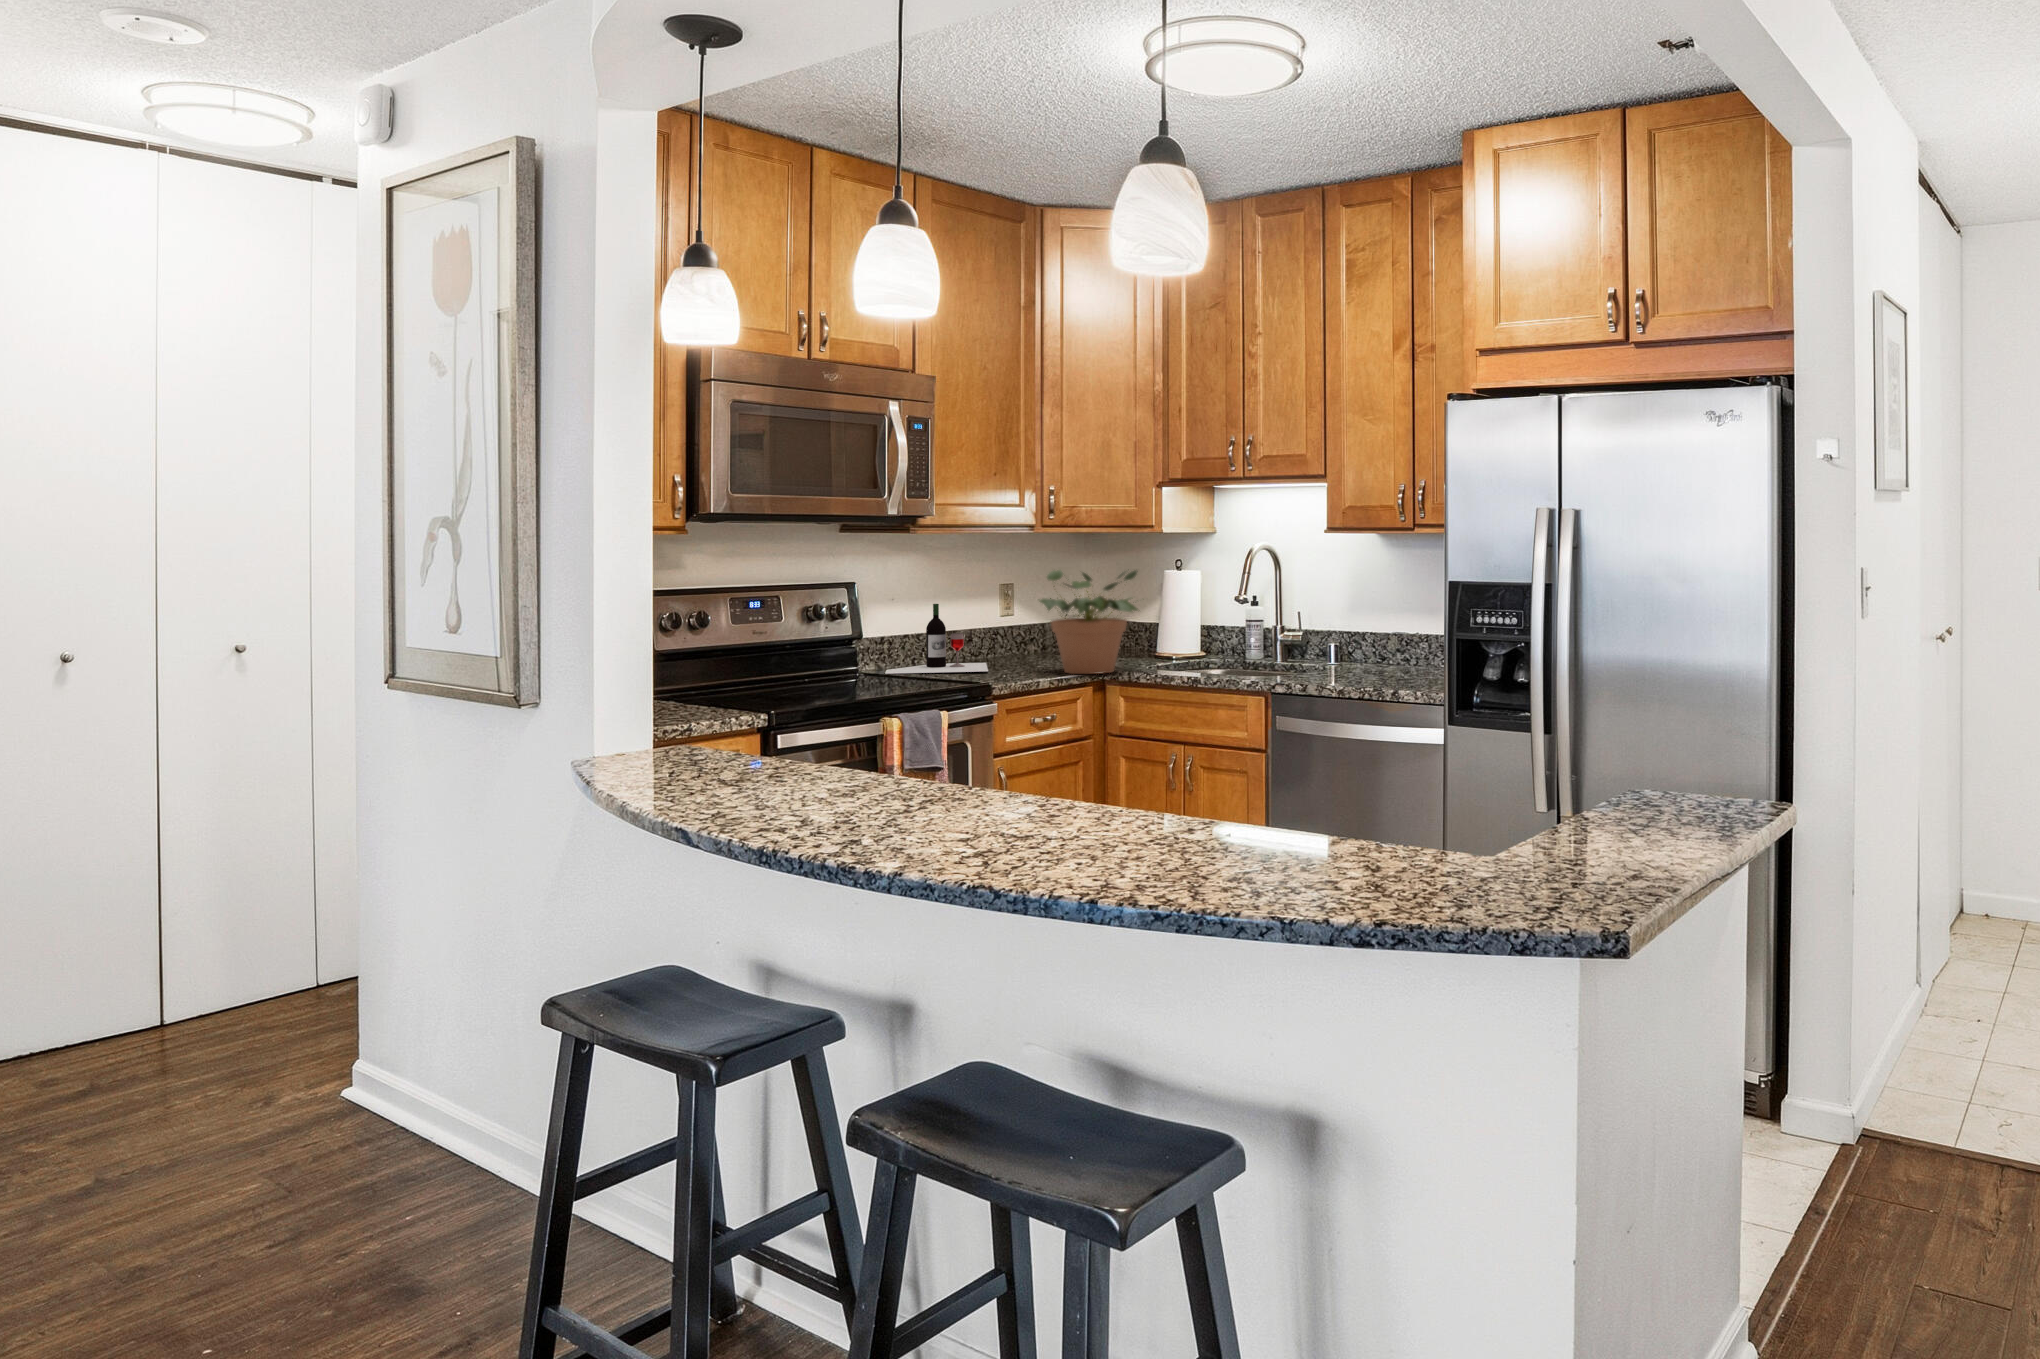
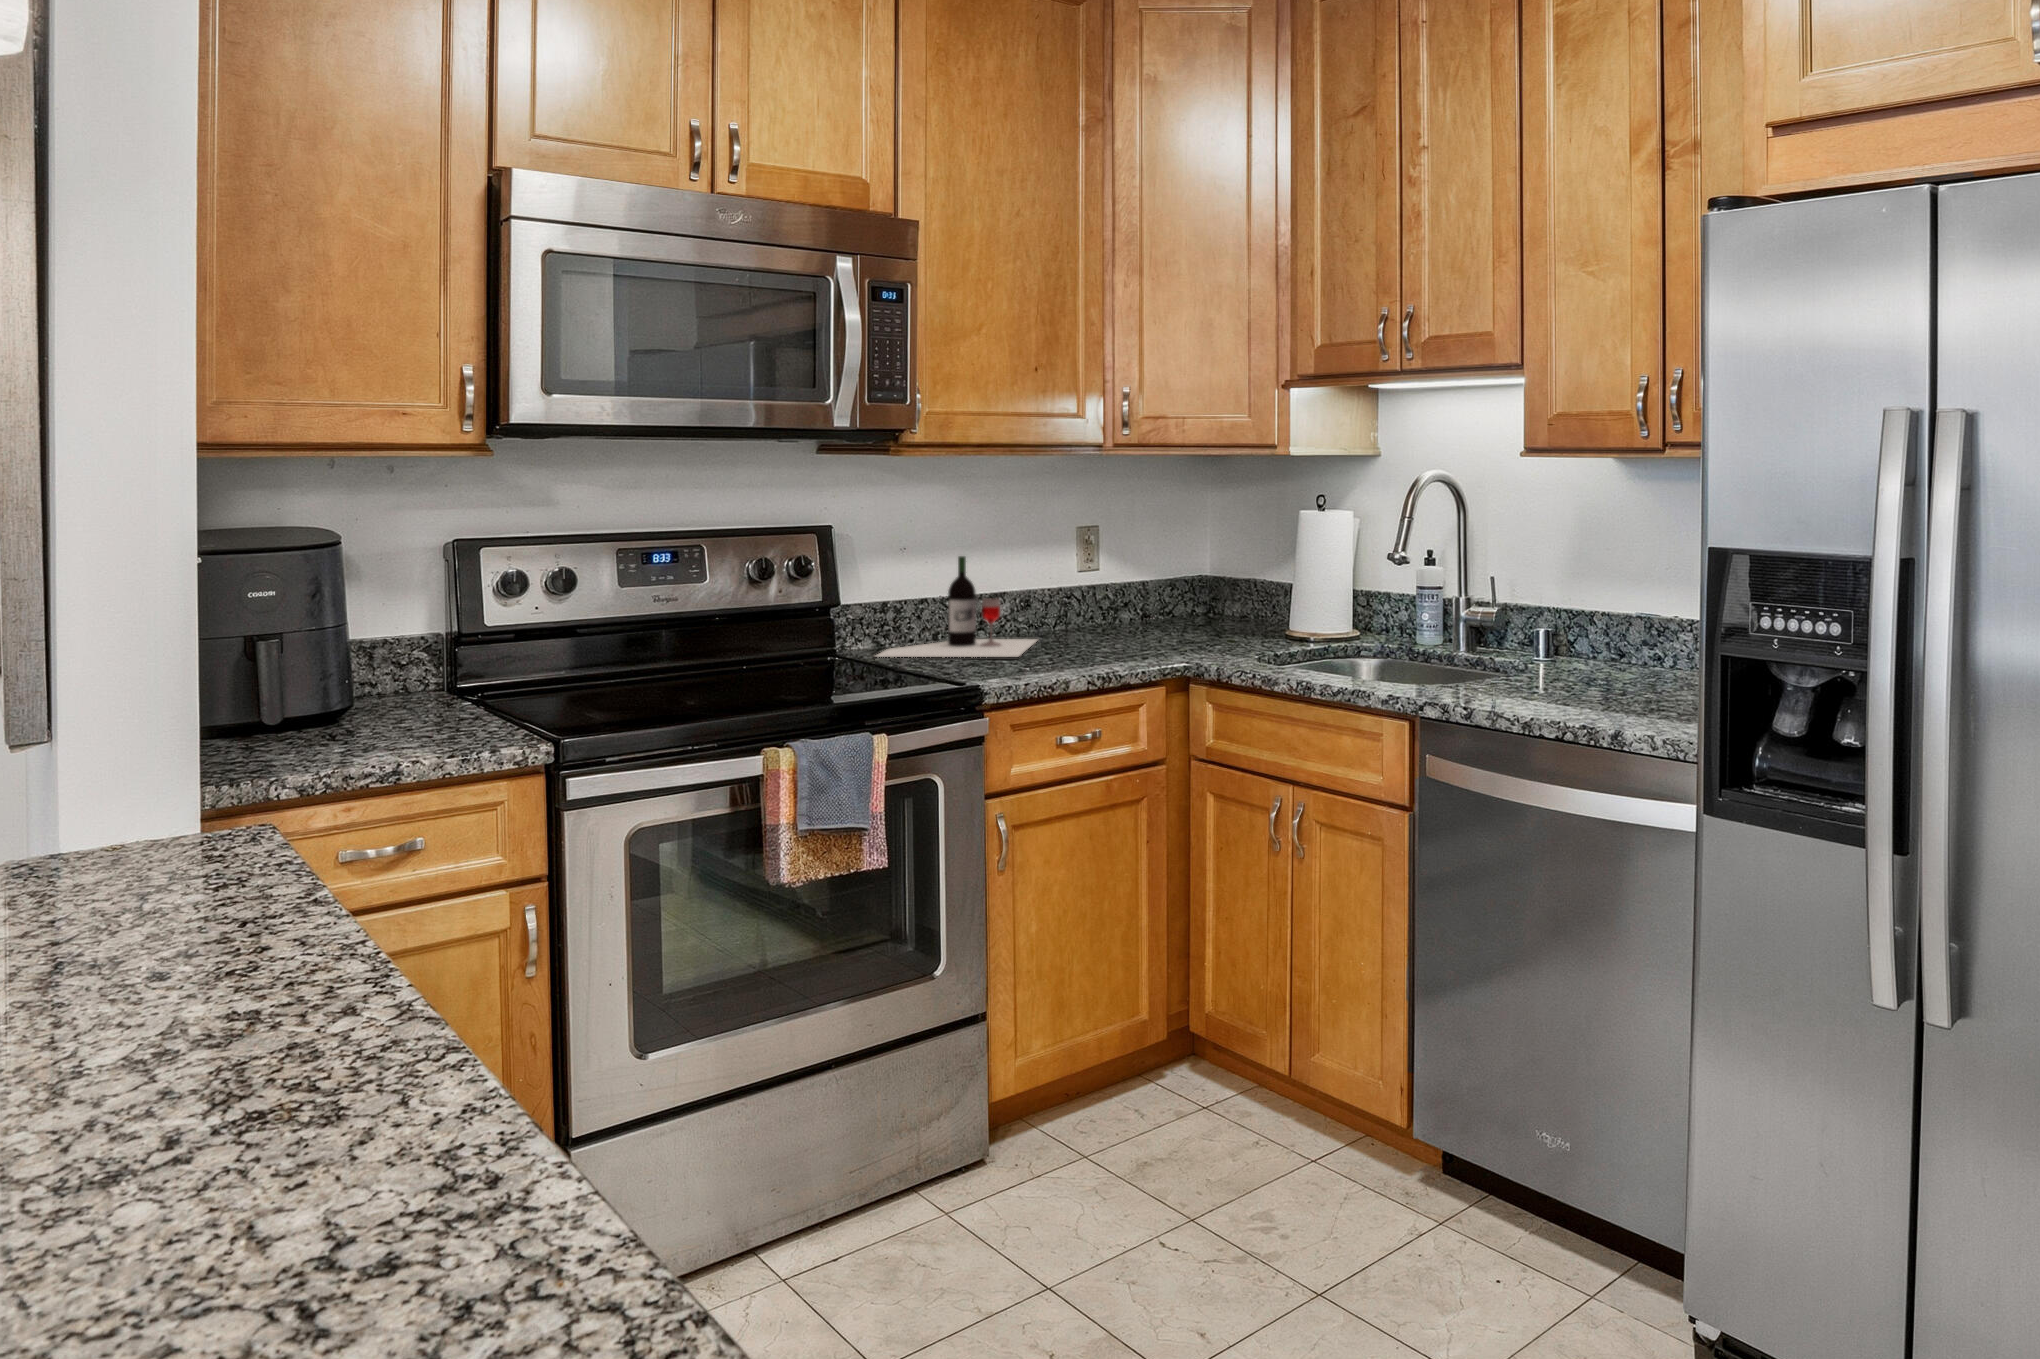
potted plant: present [1040,570,1138,674] -> none [1092,509,1263,666]

